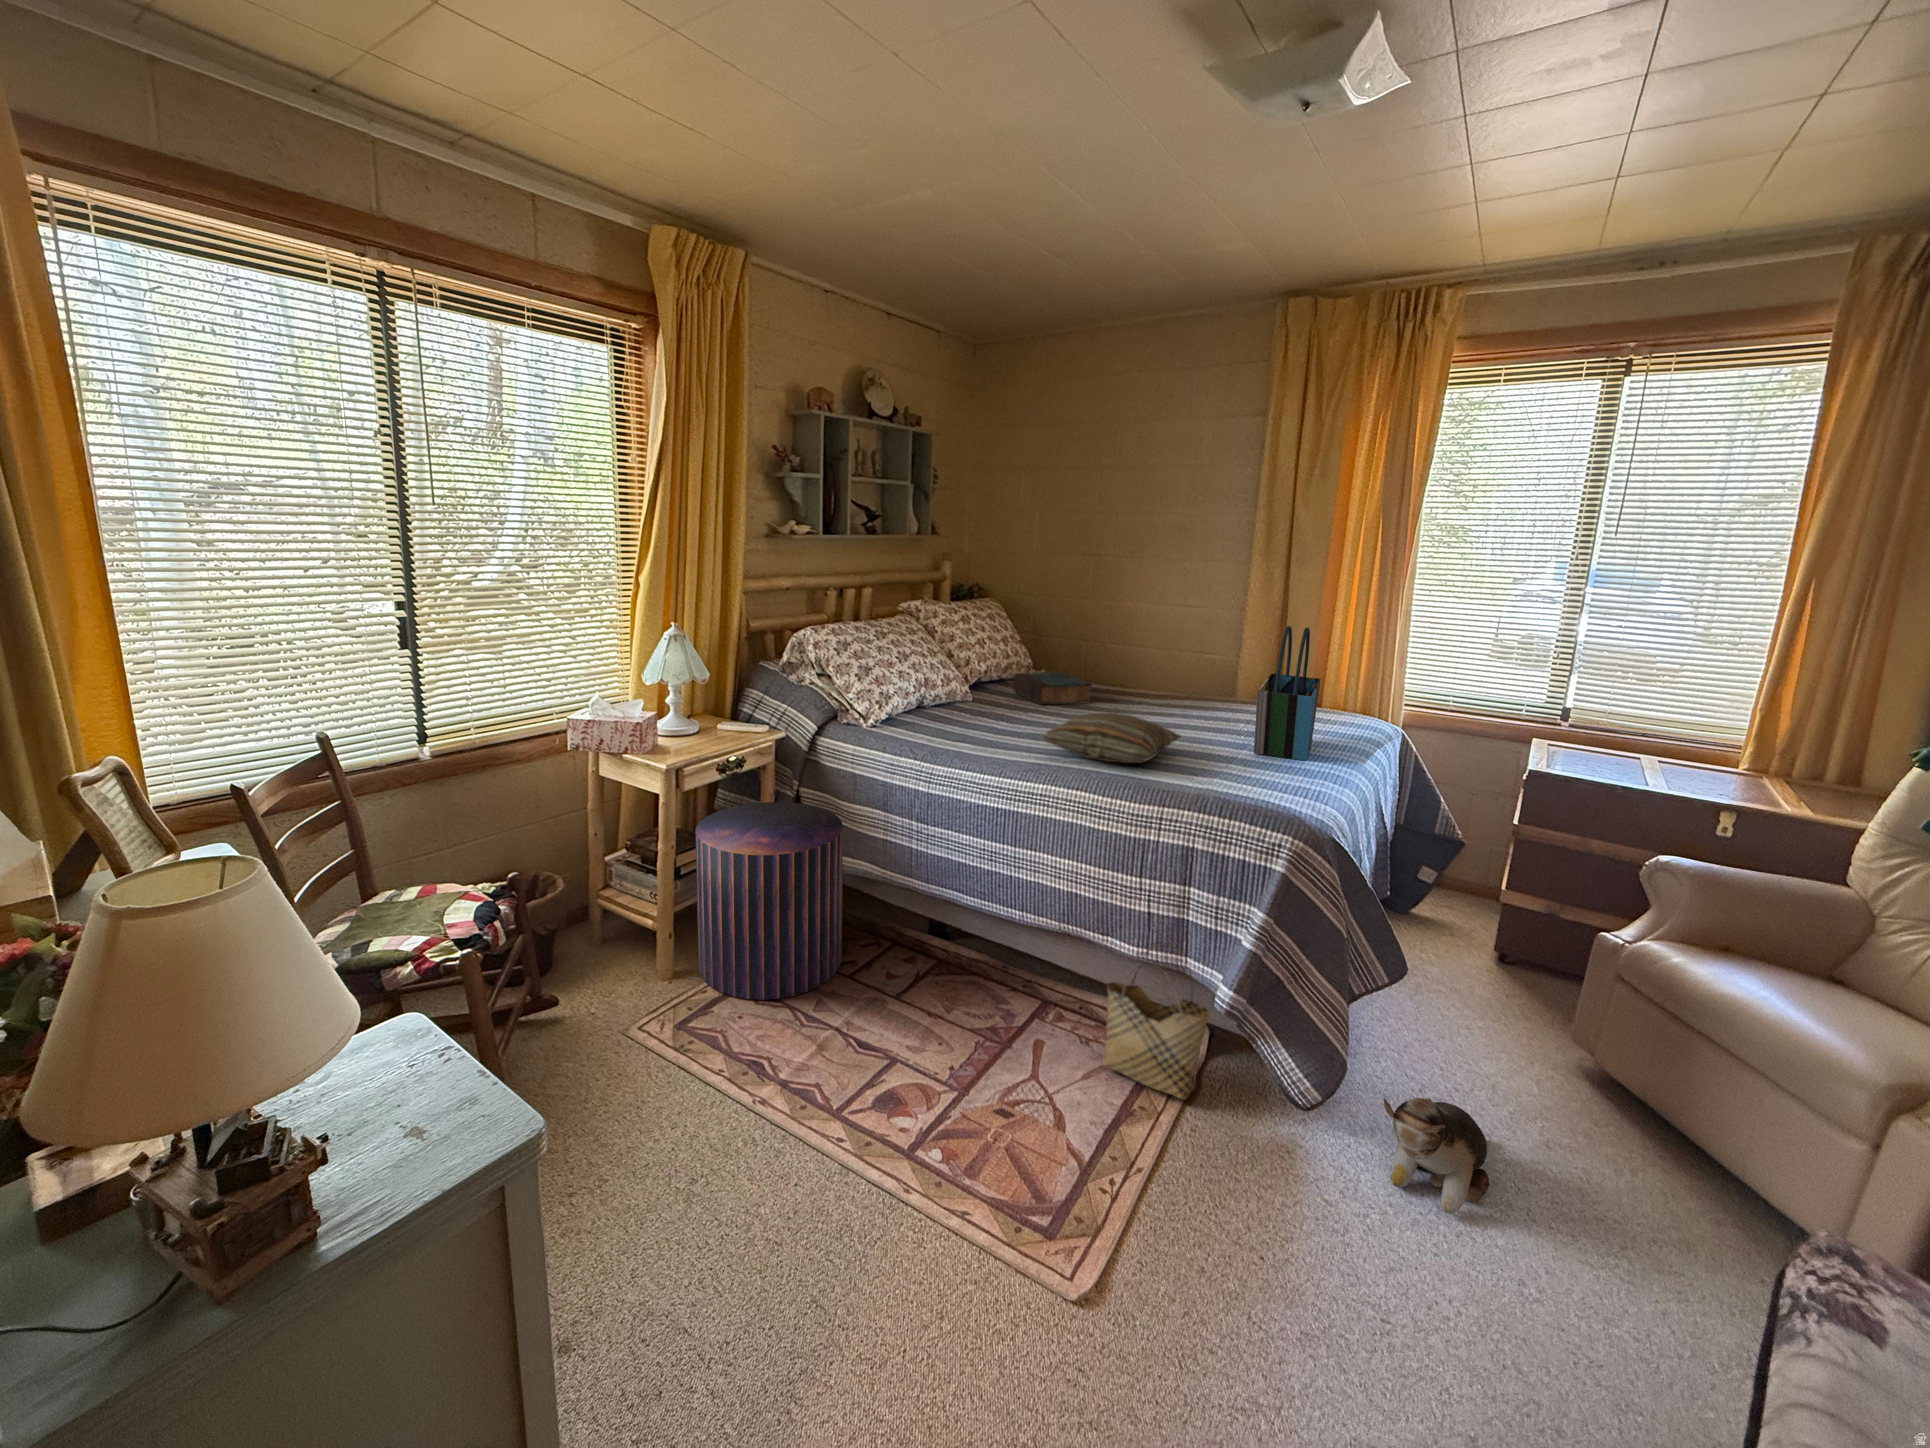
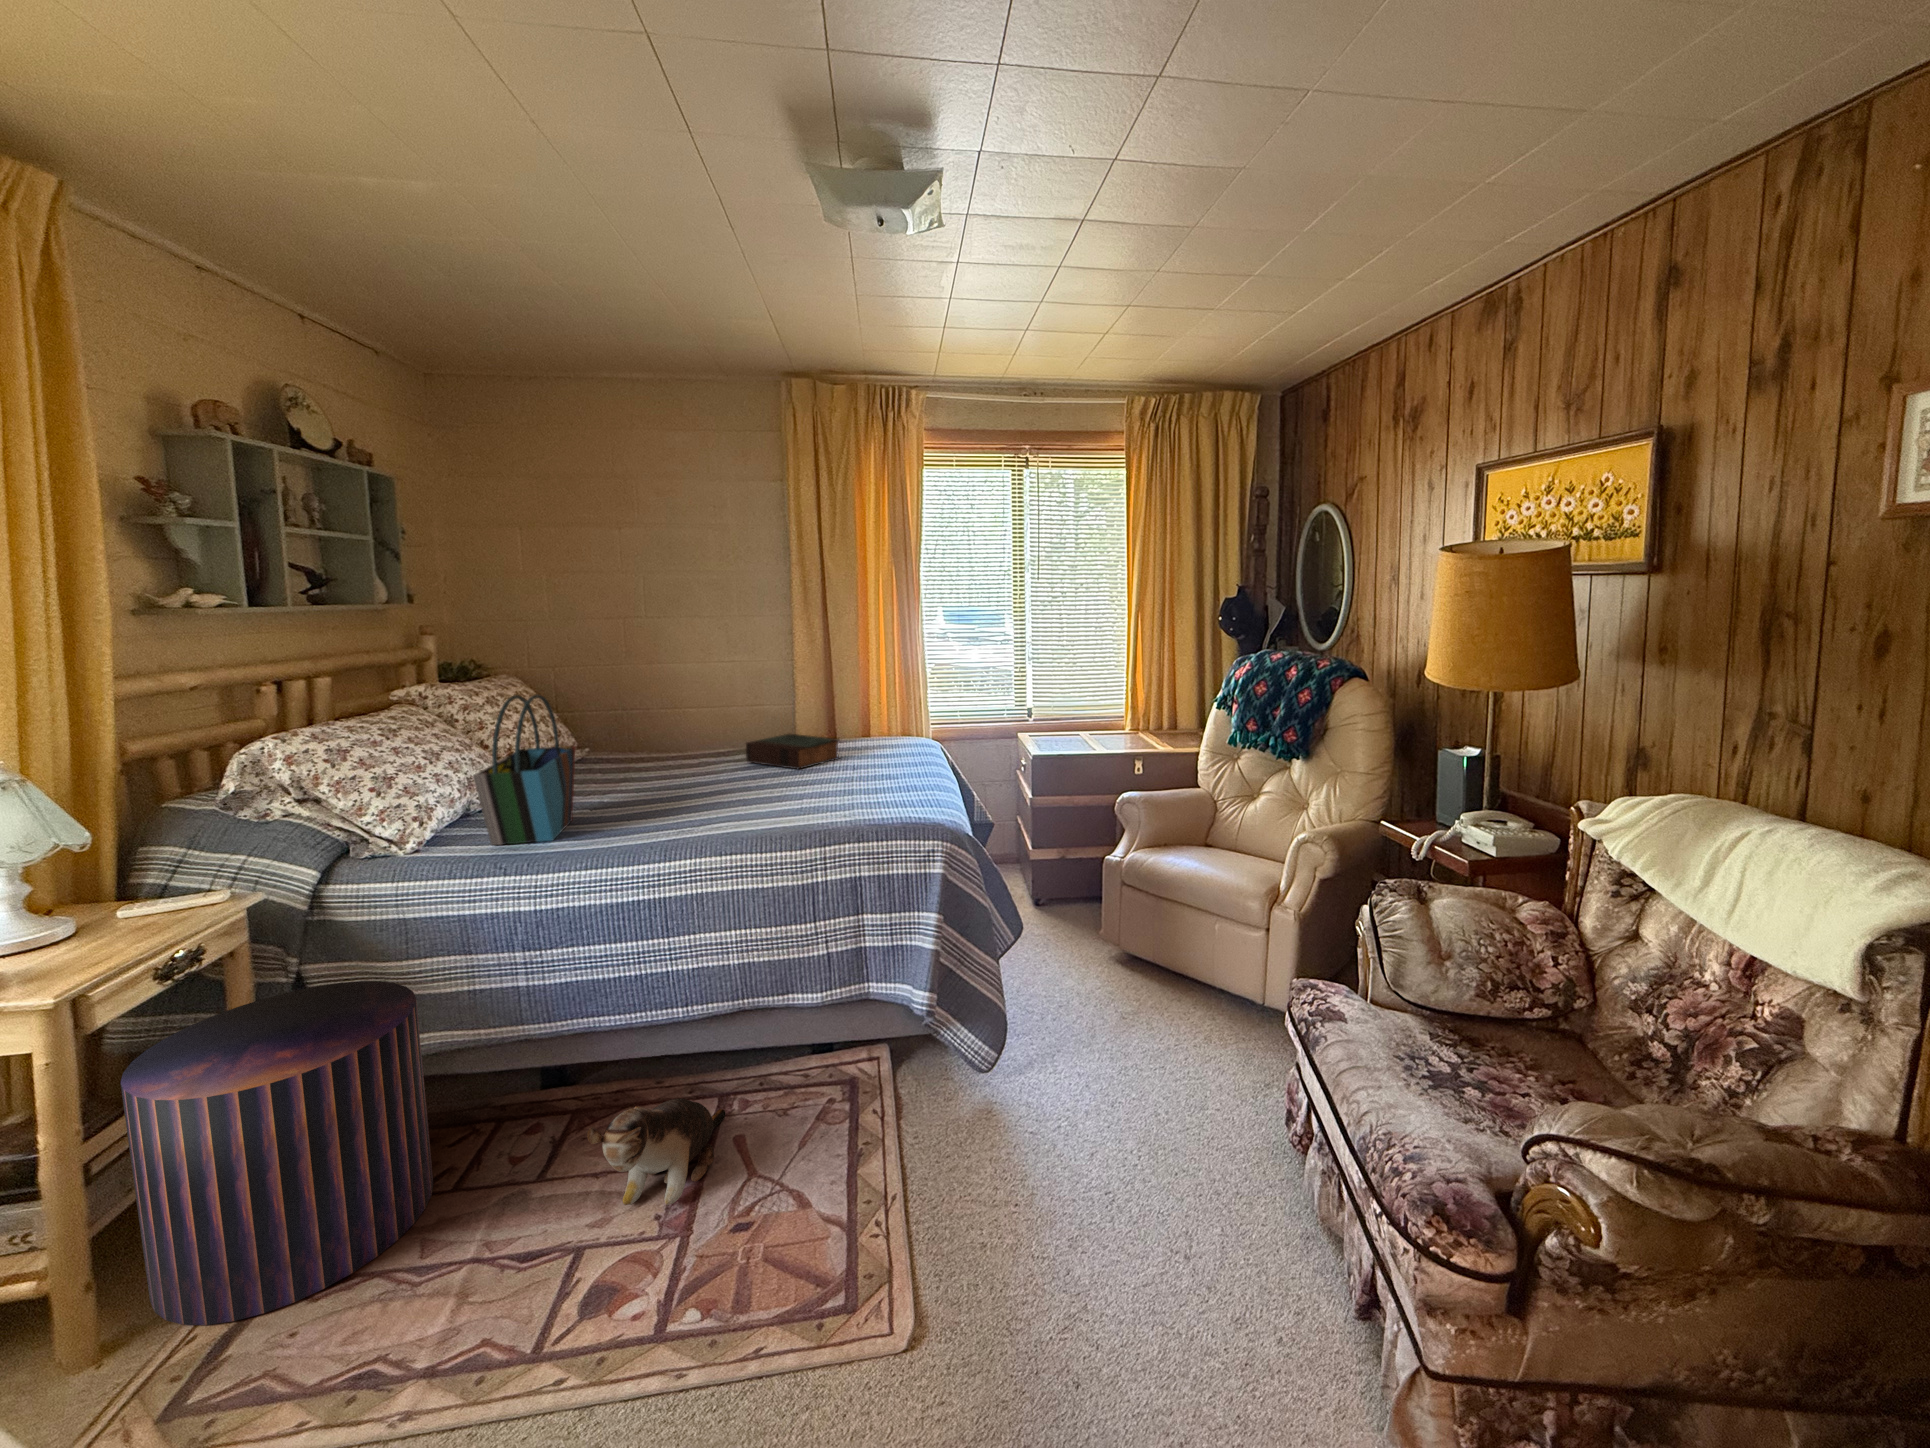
tote bag: present [1254,626,1321,761] -> present [473,695,575,845]
book: present [1013,672,1092,705] -> present [746,734,839,769]
pillow: present [1044,713,1180,763] -> none [673,771,803,822]
woven basket: present [1102,943,1210,1100] -> none [805,976,905,1125]
plush toy: present [1384,1098,1489,1213] -> present [587,1099,726,1205]

